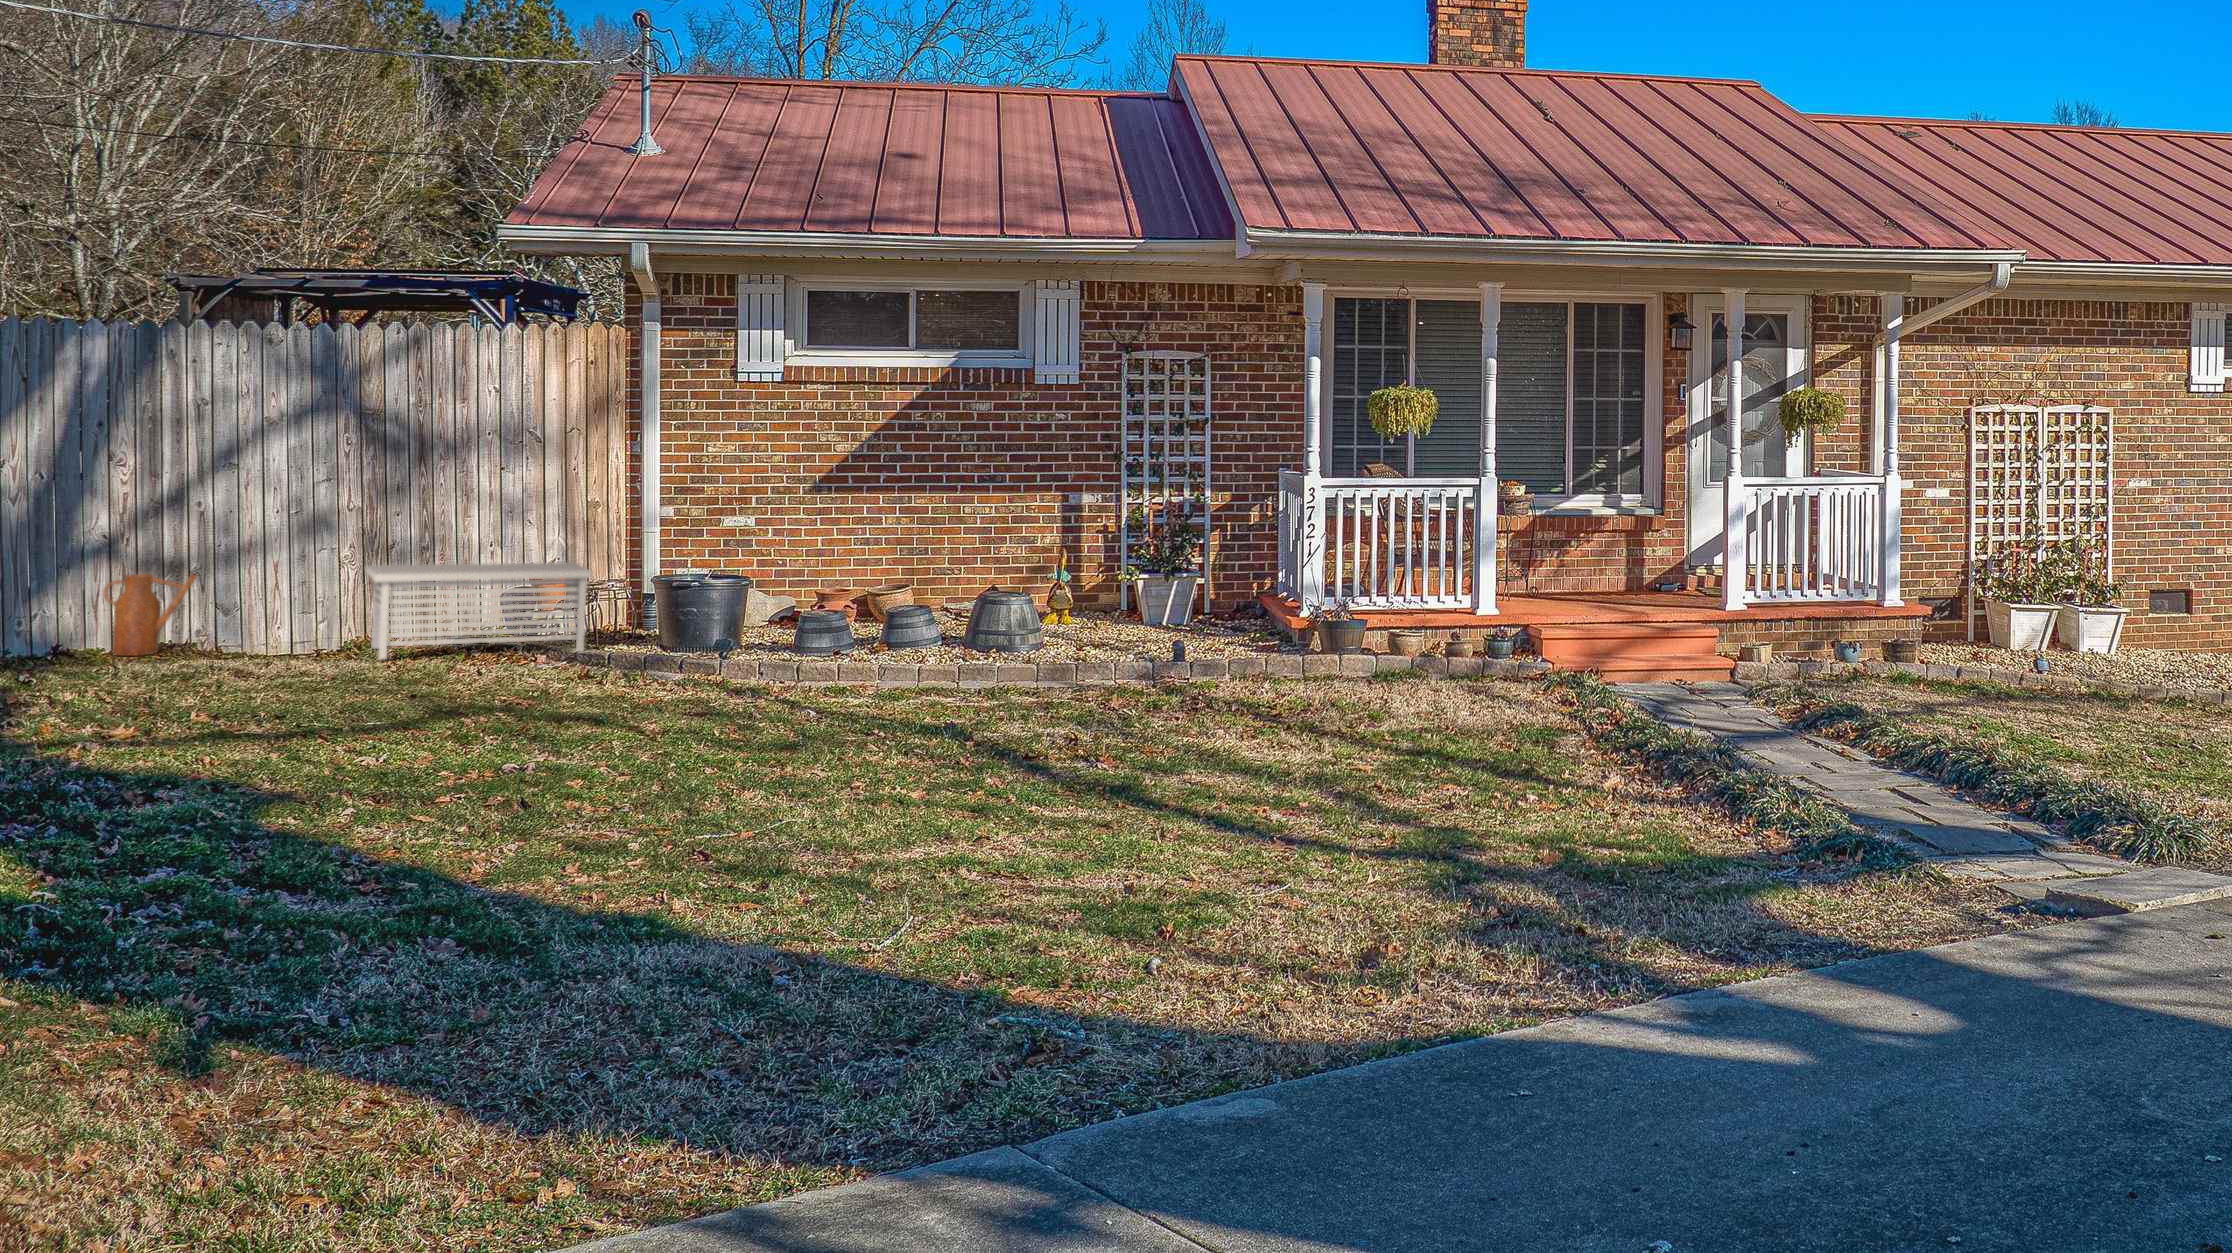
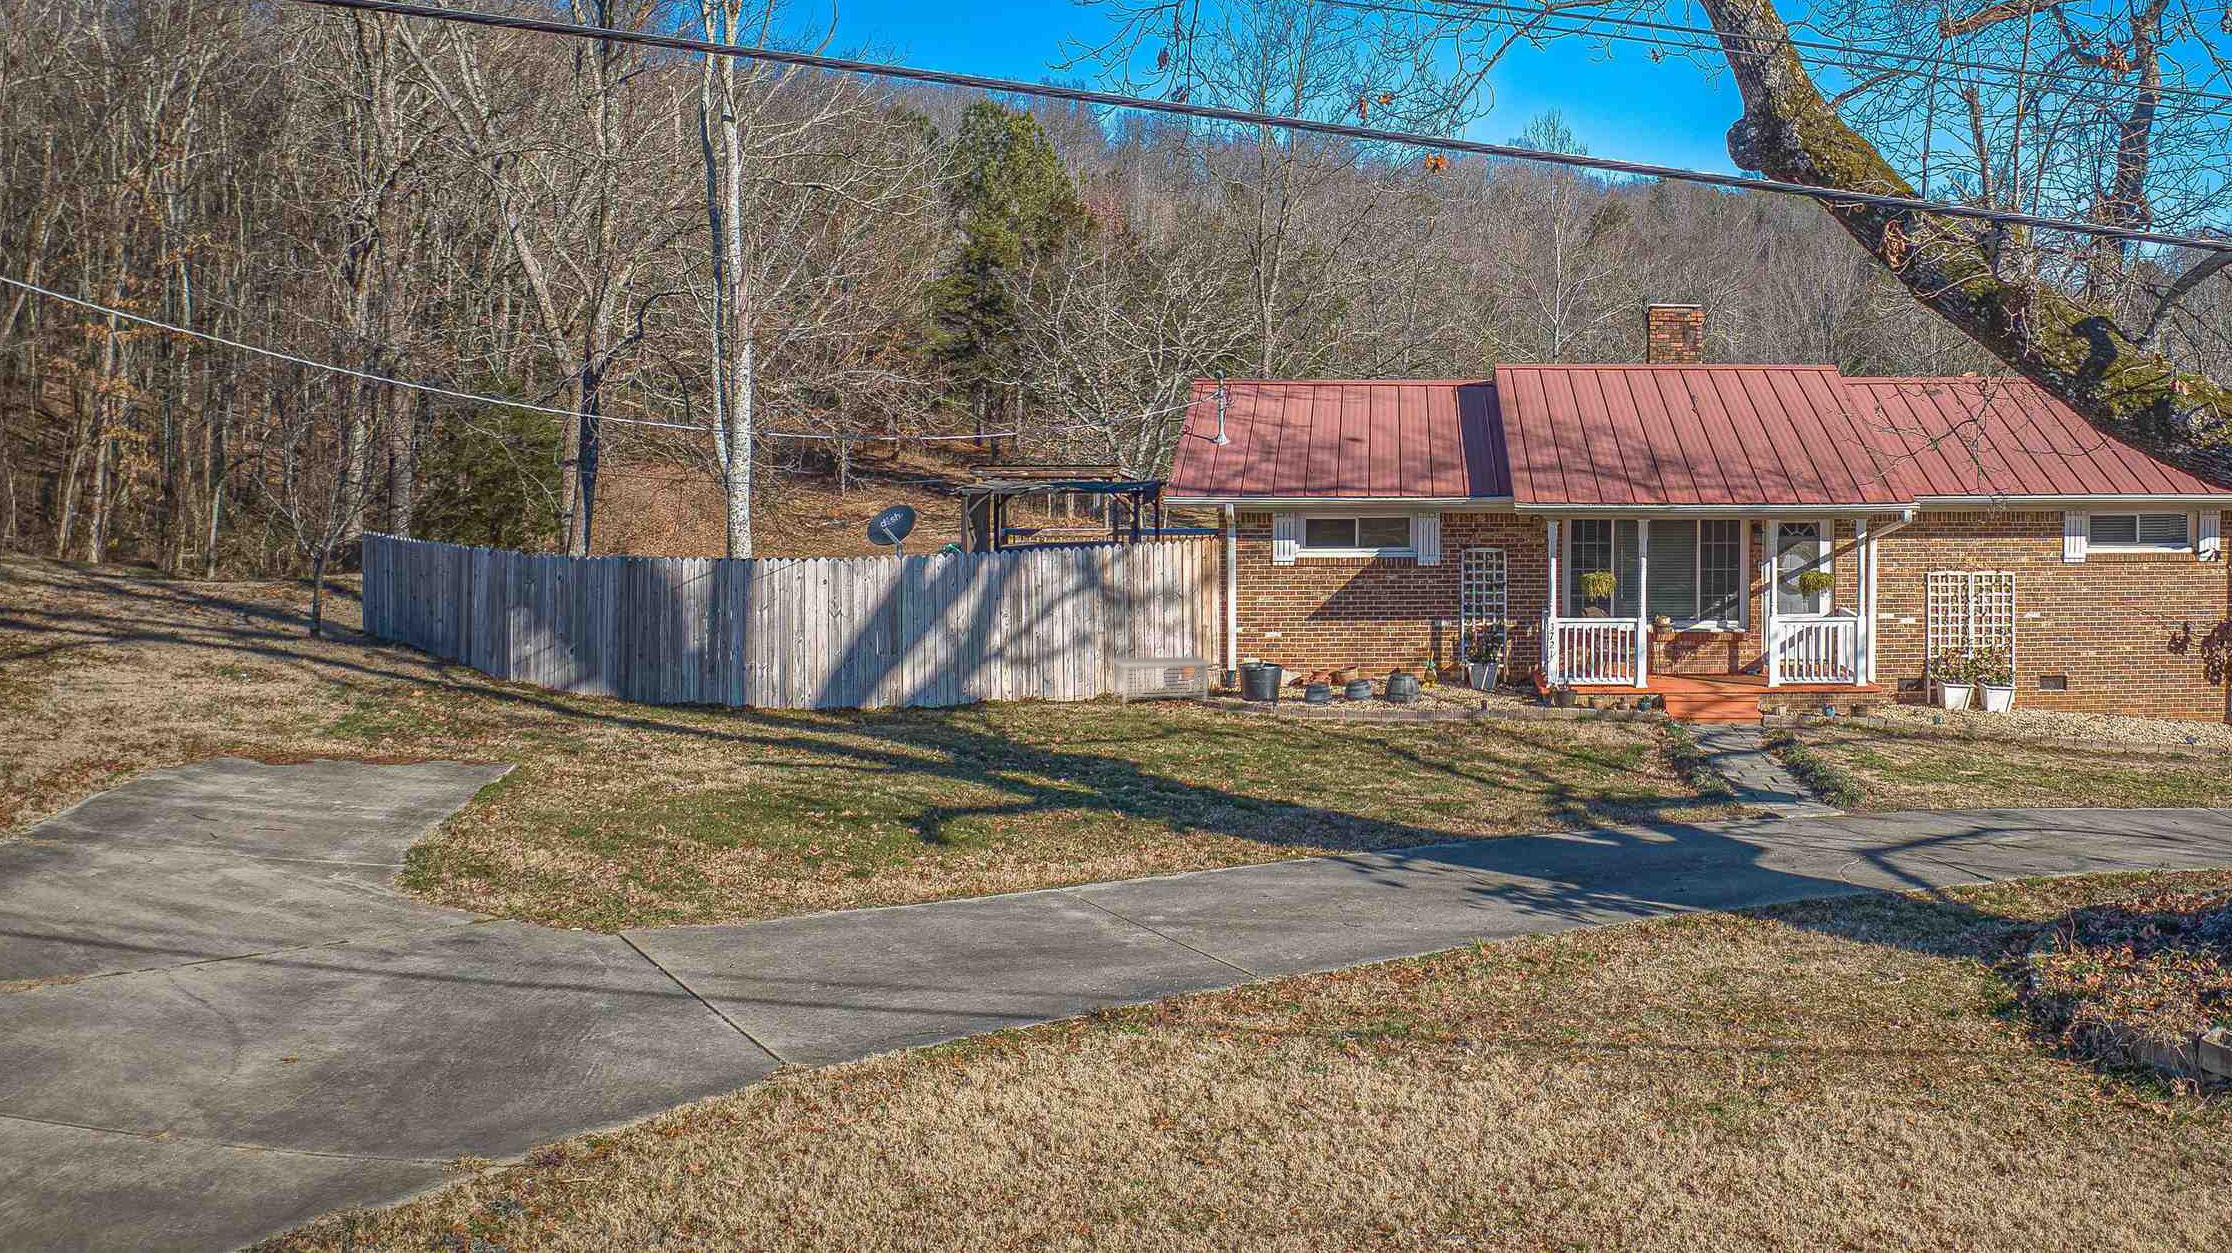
watering can: present [103,574,196,656] -> none [1006,662,1044,700]

